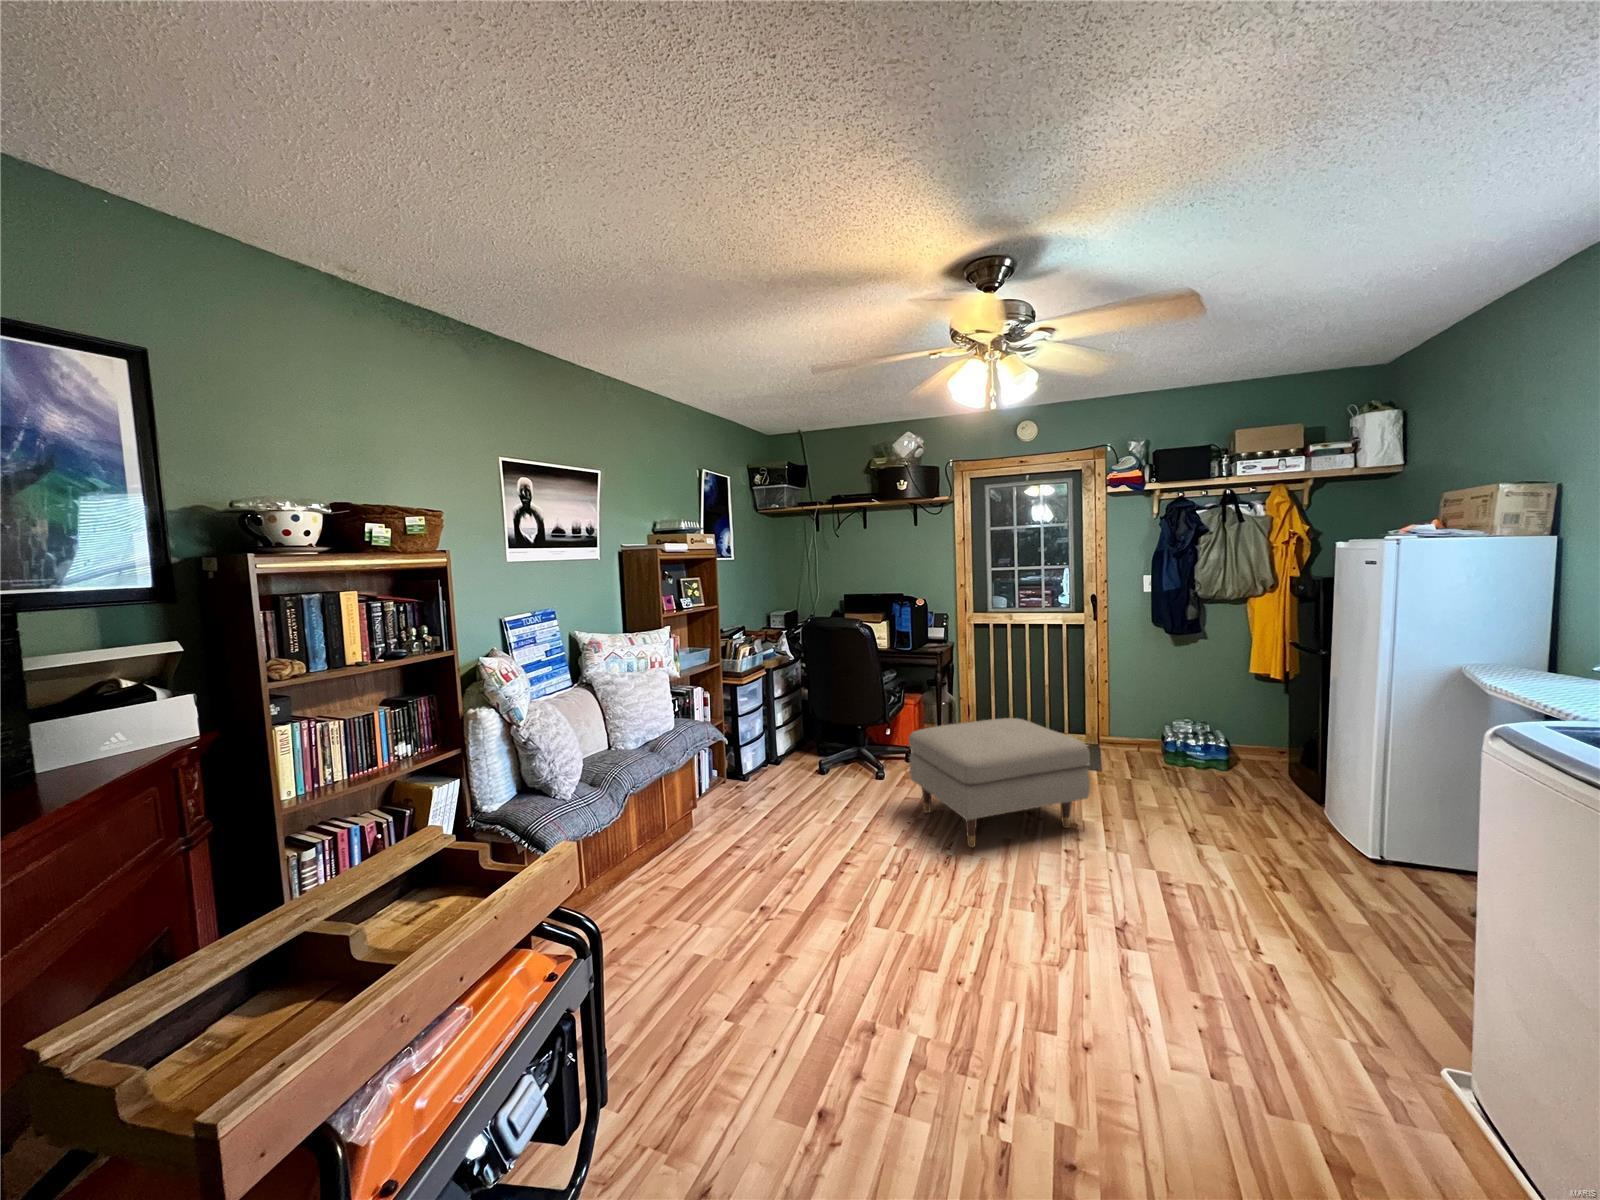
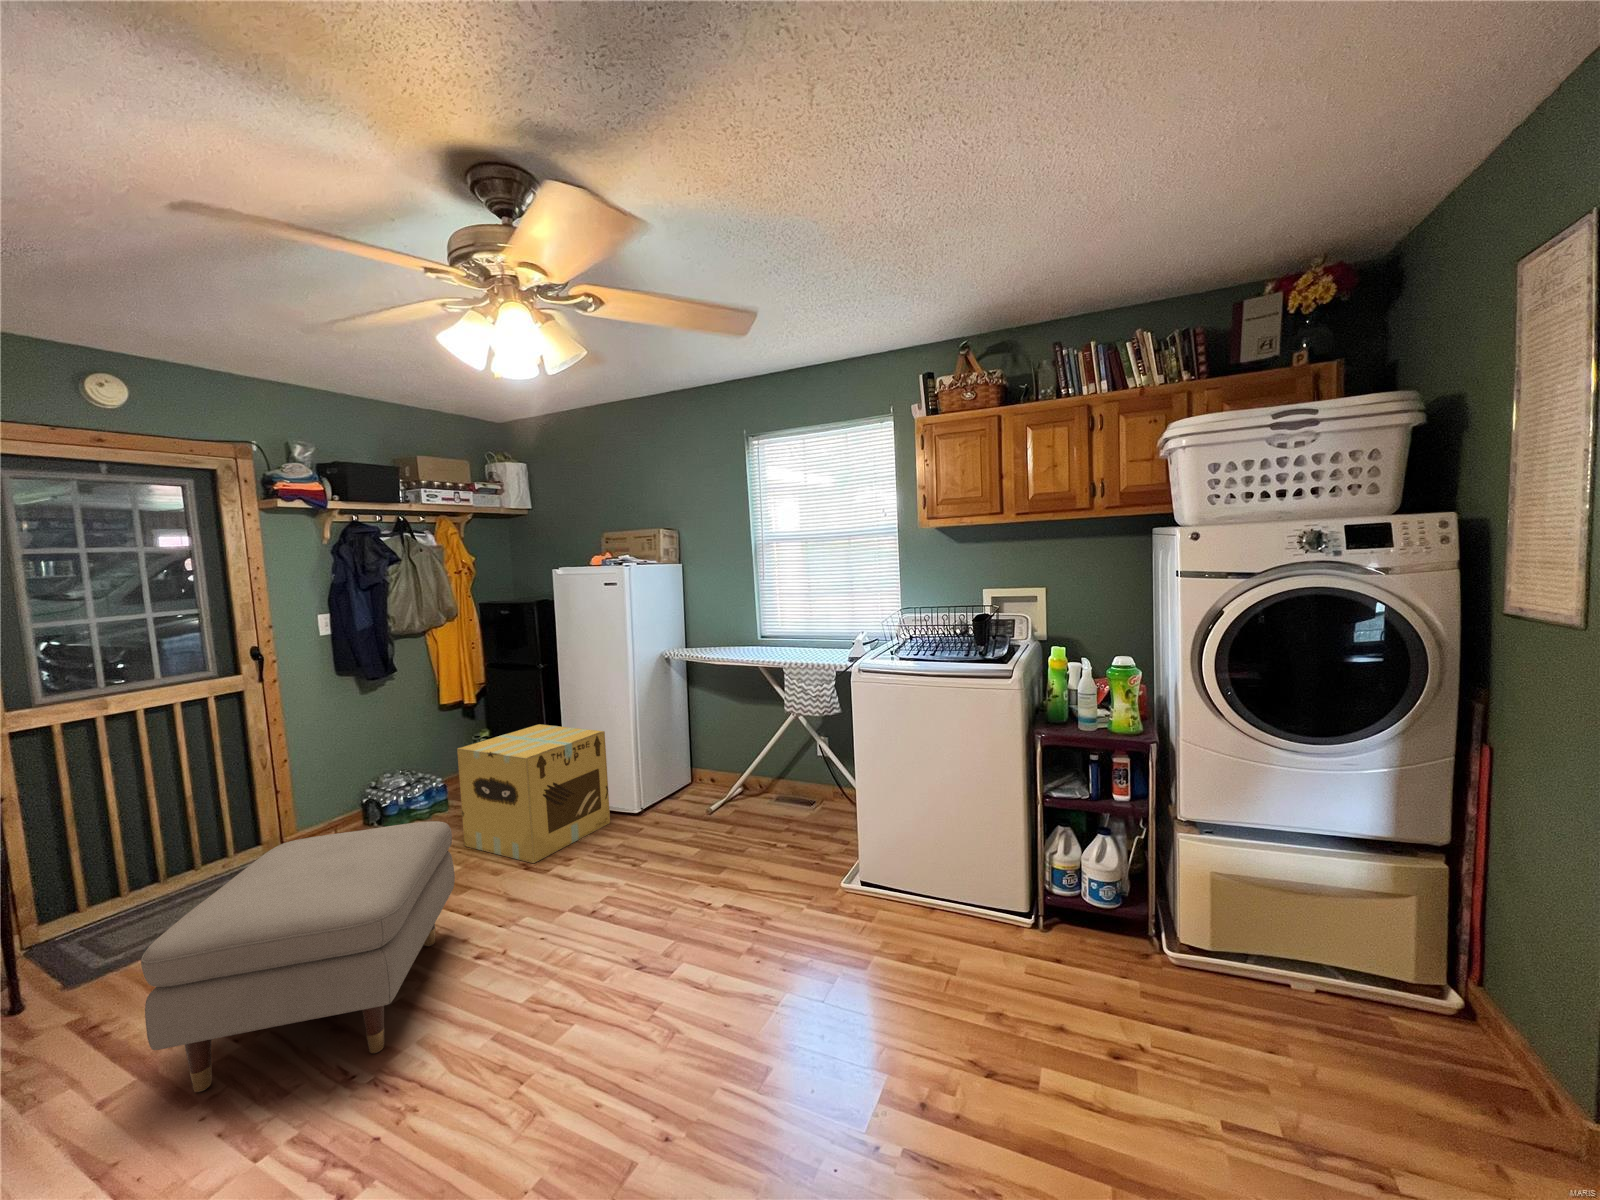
cardboard box: none [1190,706,1341,851] -> present [457,724,610,863]

